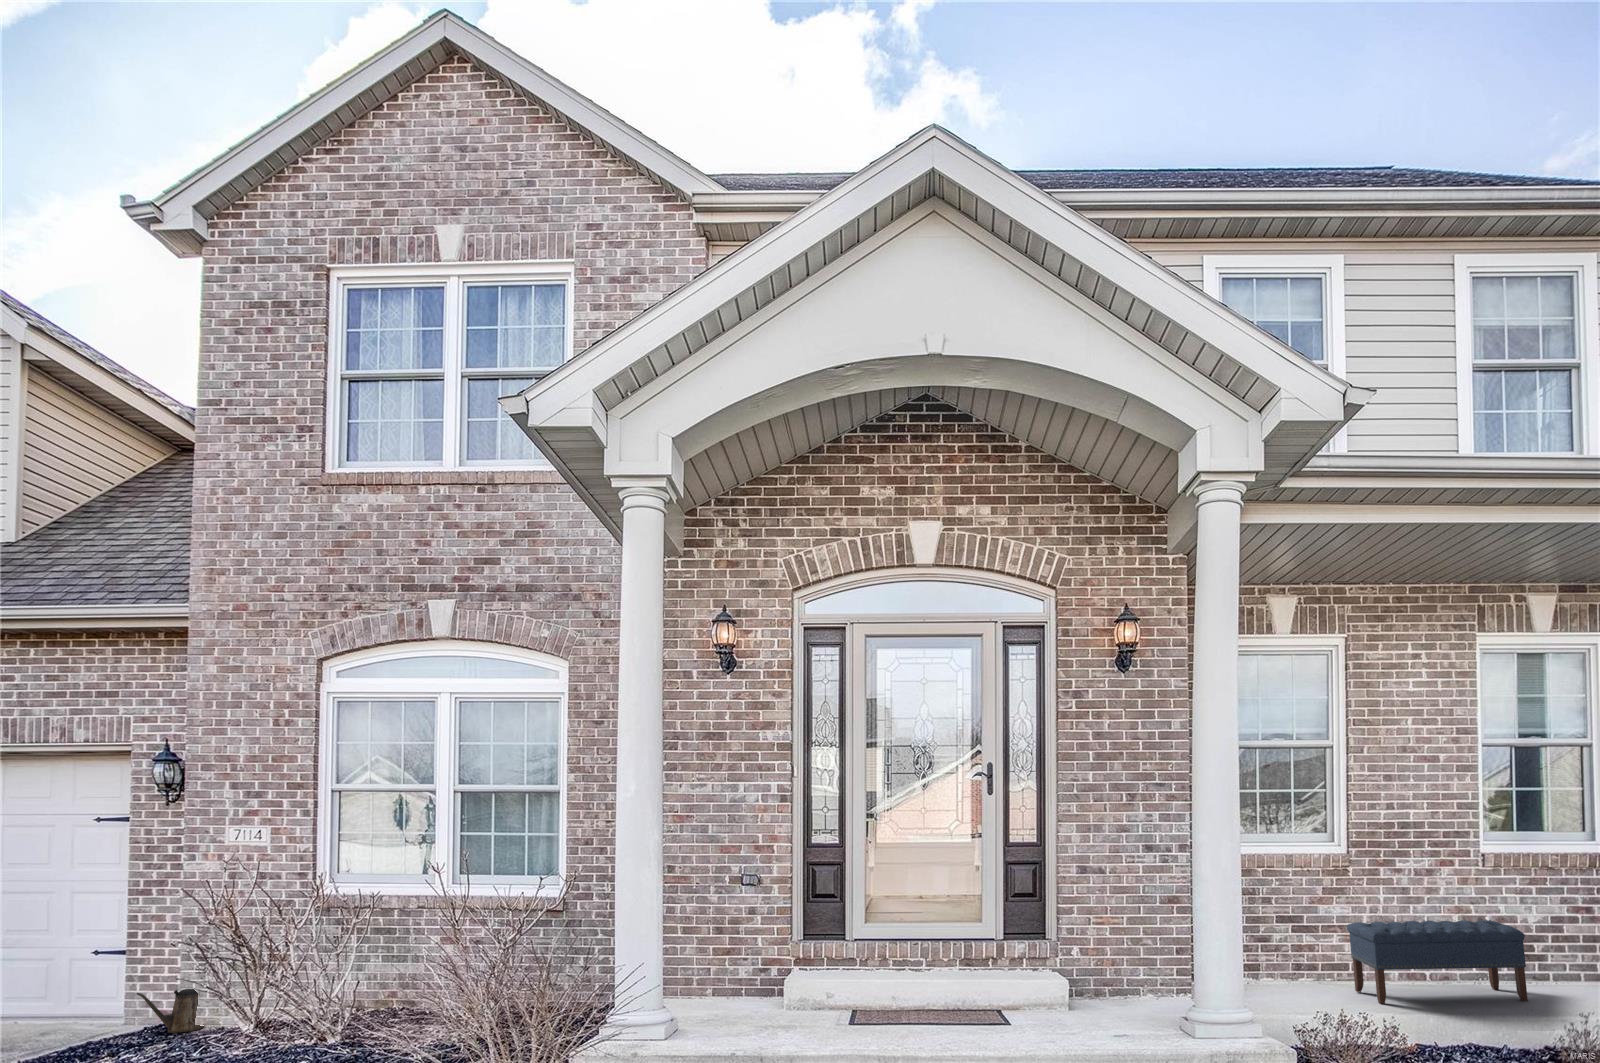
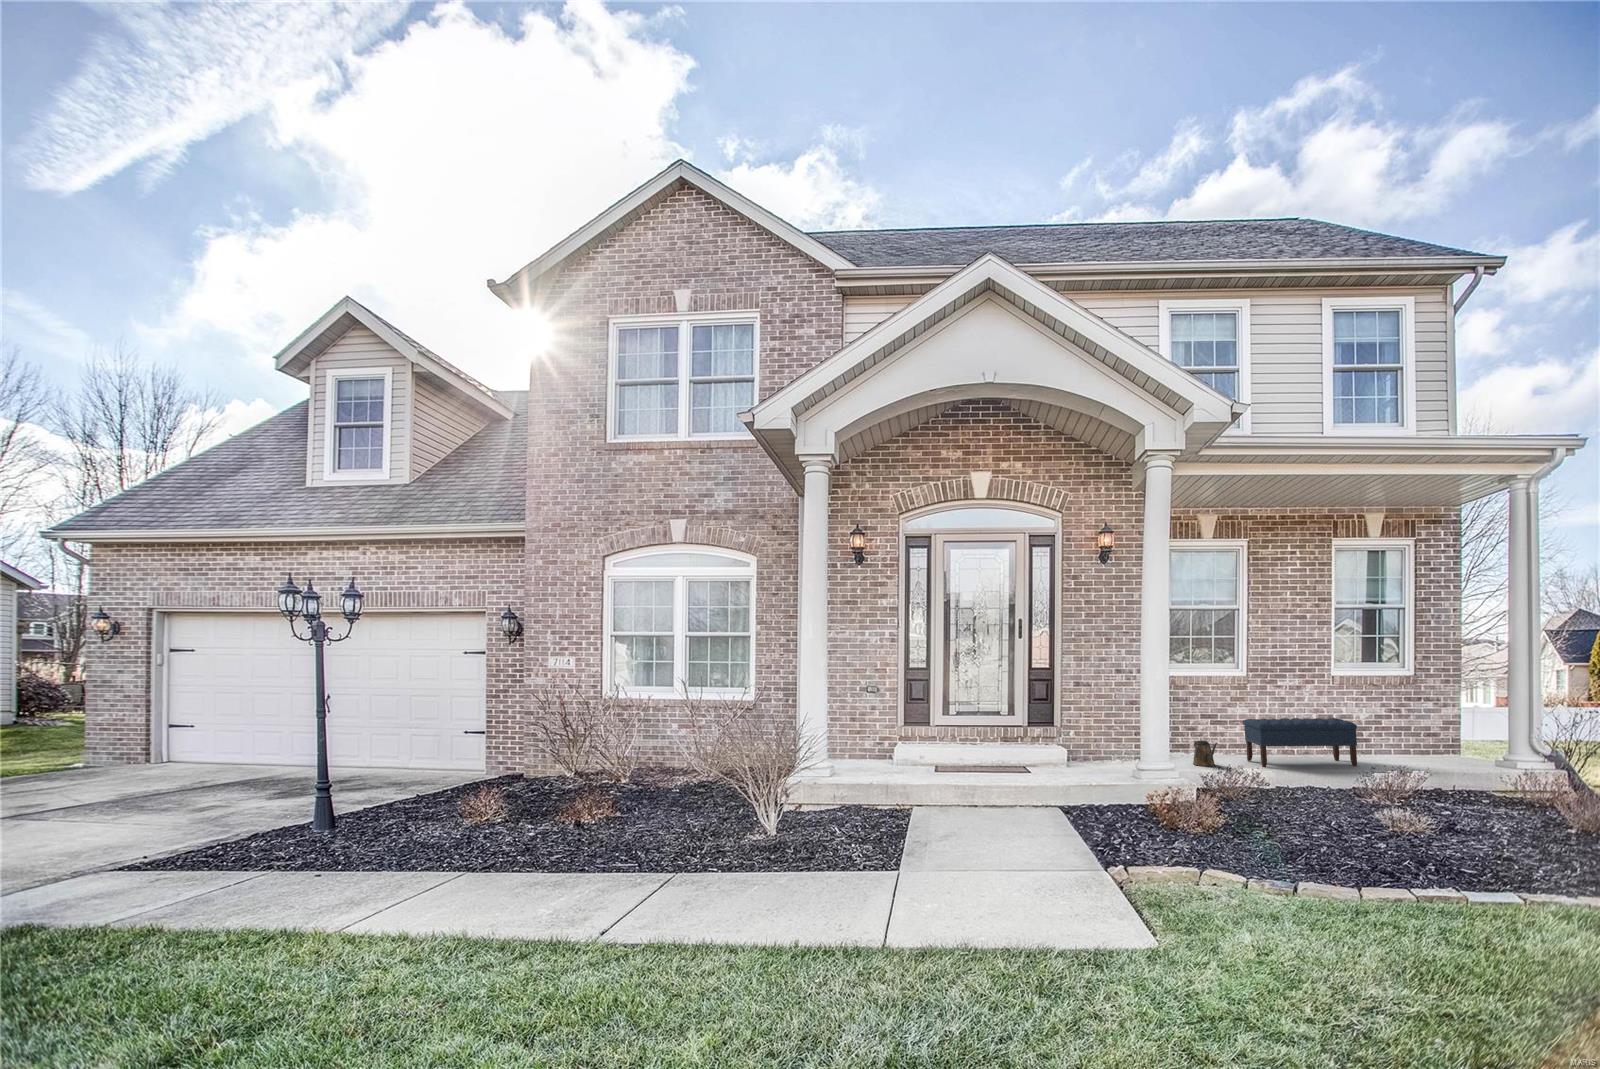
watering can: present [137,989,204,1033] -> present [1193,740,1218,766]

